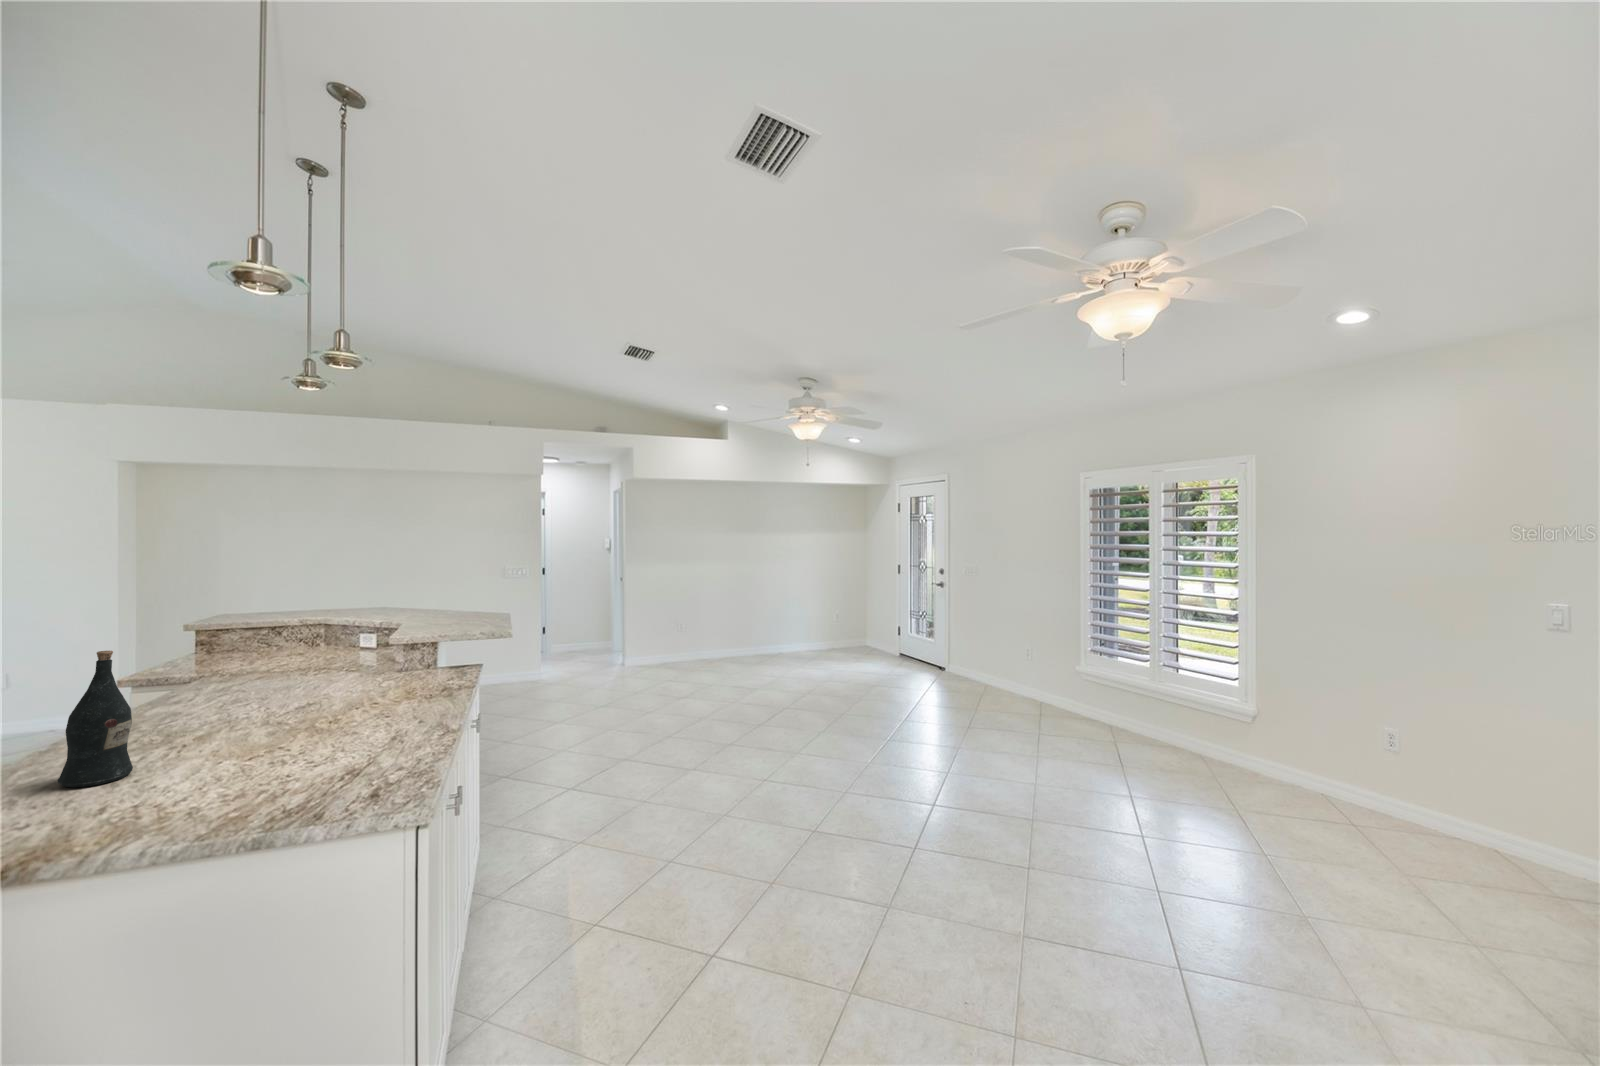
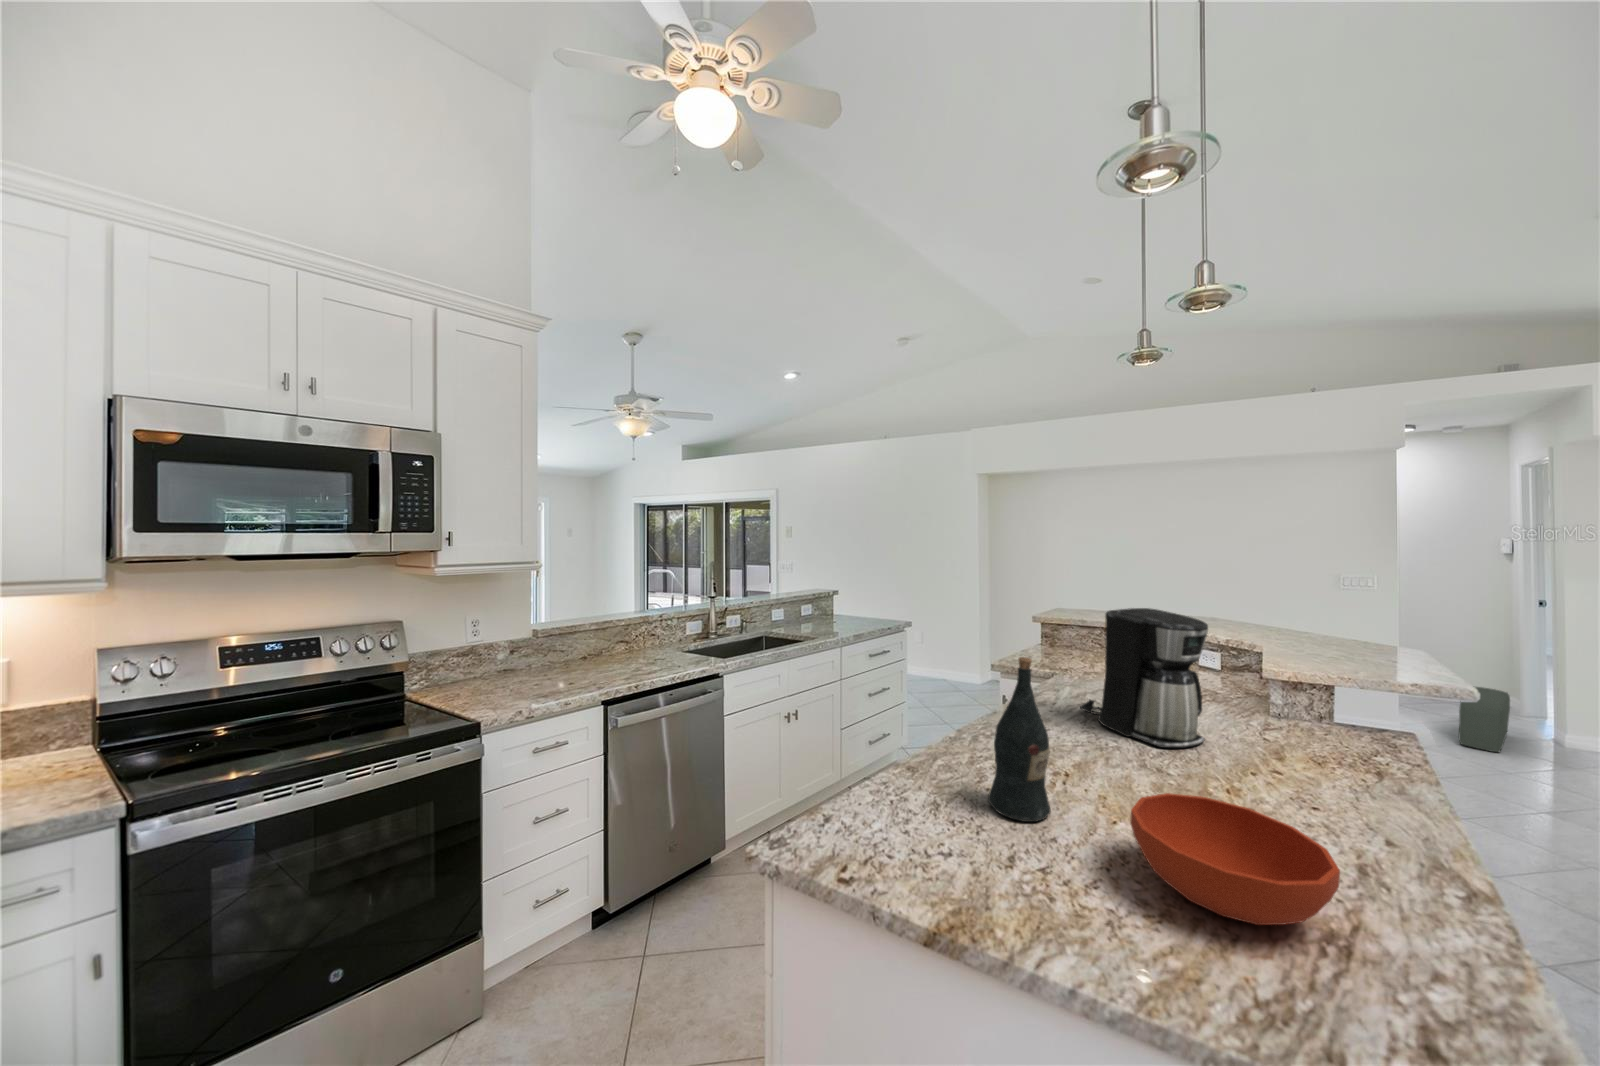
coffee maker: none [209,602,322,709] -> present [1080,608,1208,748]
pouf: none [572,635,599,674] -> present [1459,687,1510,752]
bowl: none [196,717,329,779] -> present [1130,793,1340,925]

